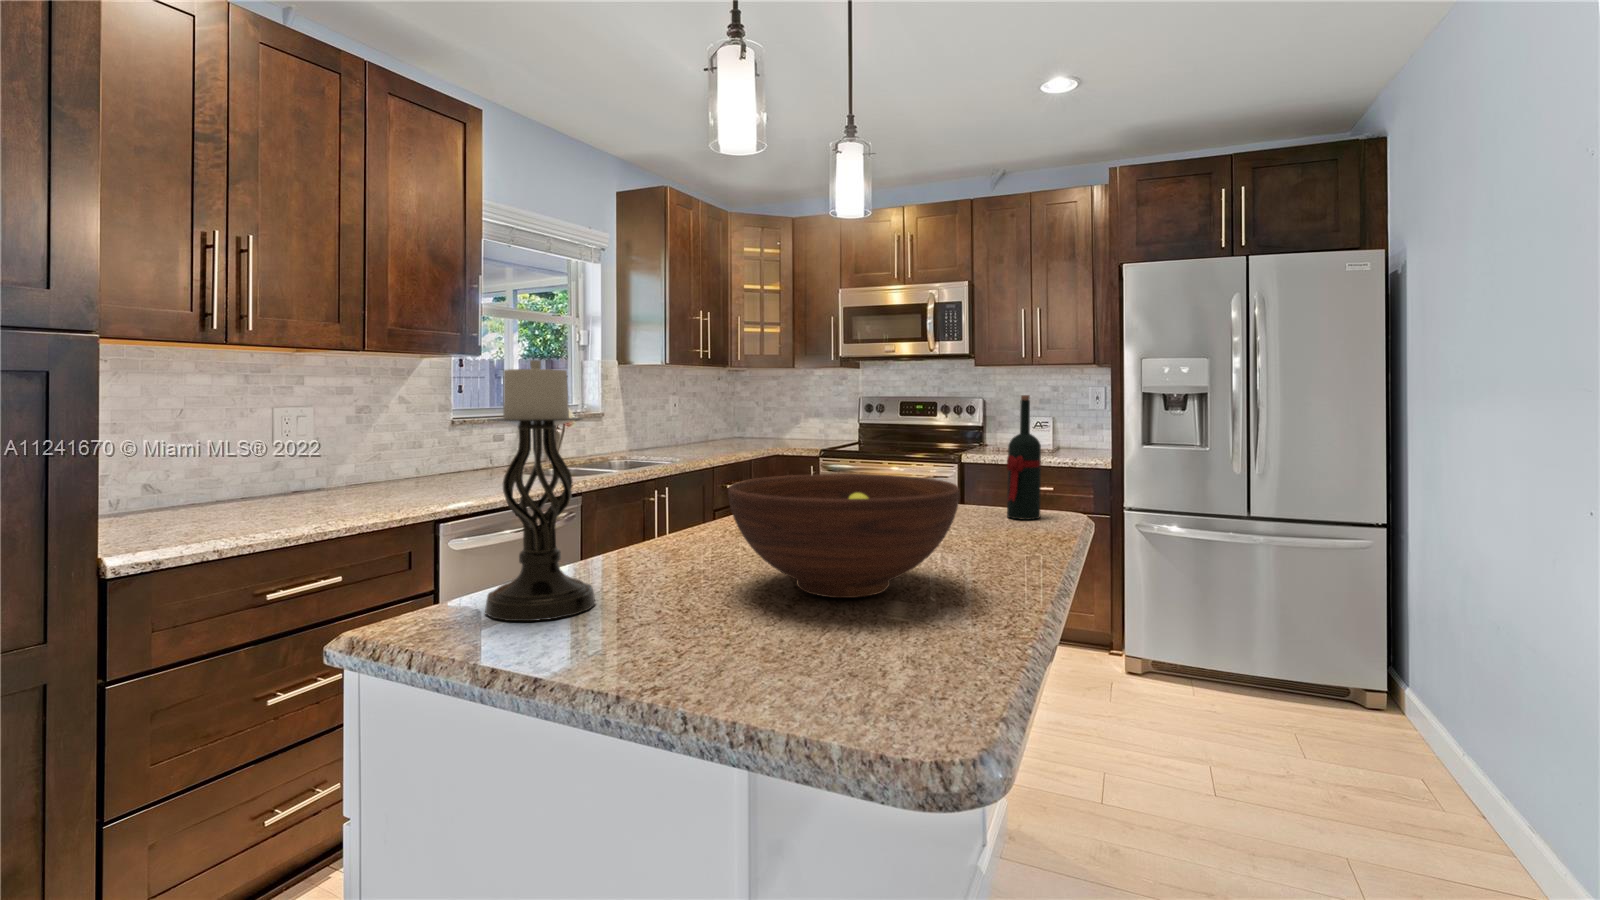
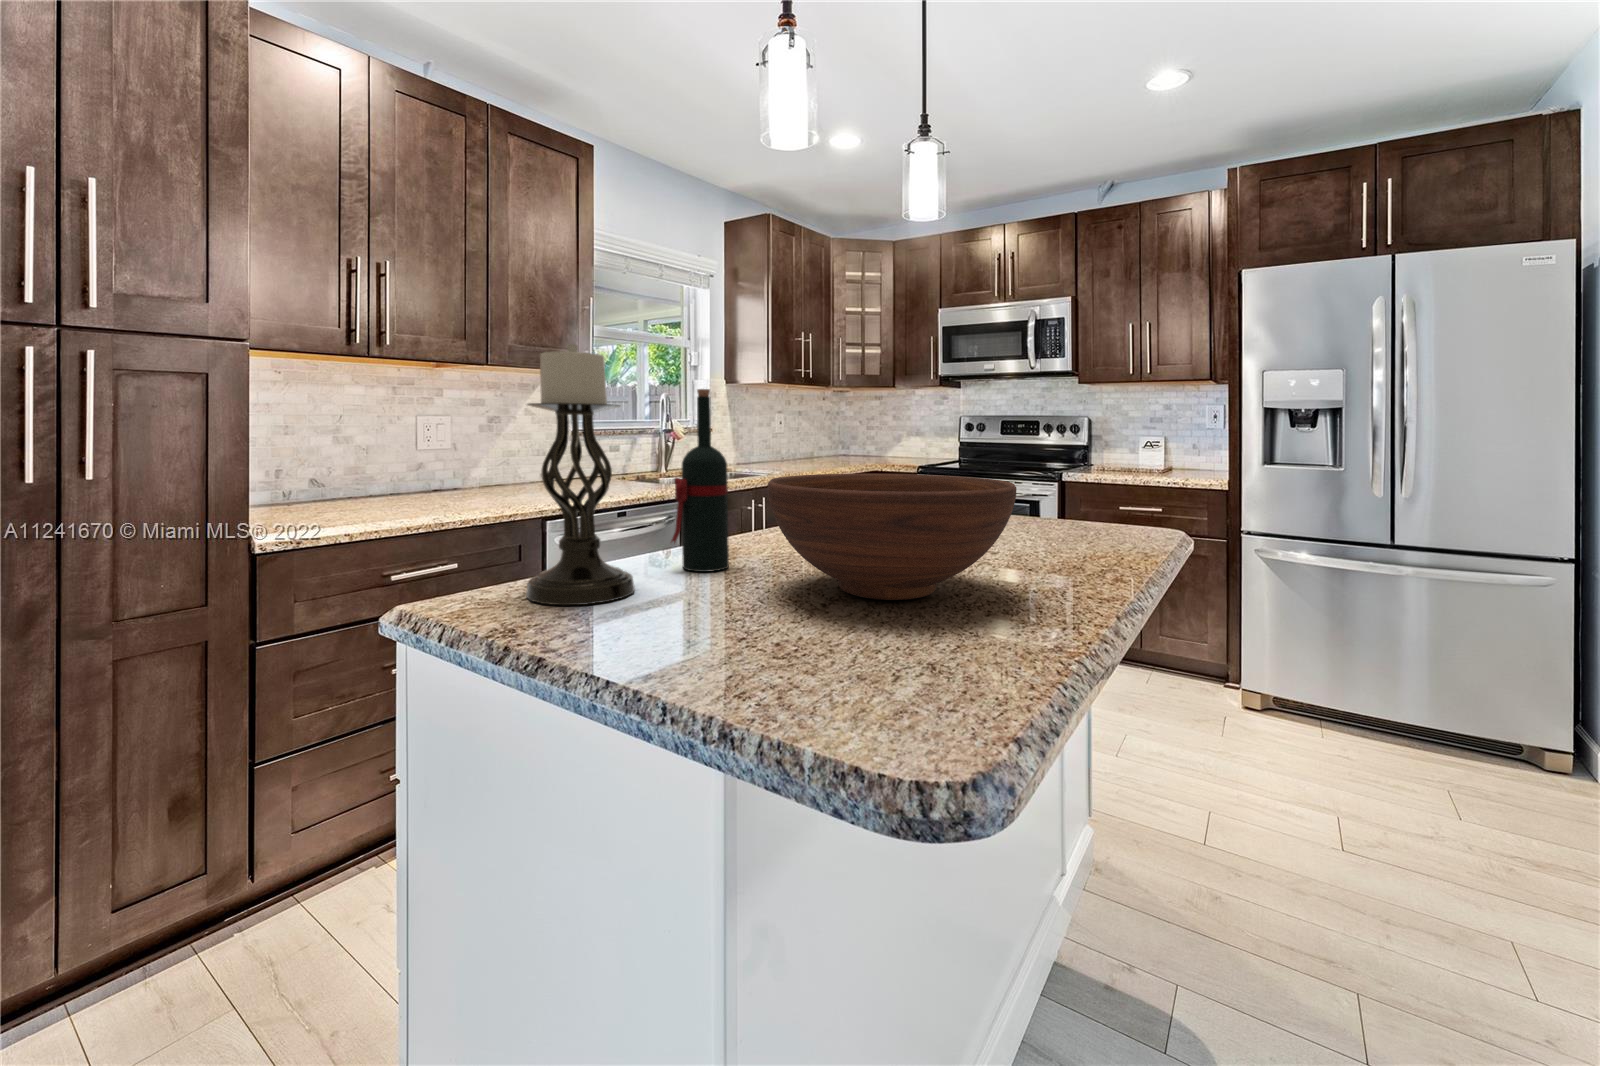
wine bottle: present [1007,395,1041,520] -> present [671,389,729,572]

